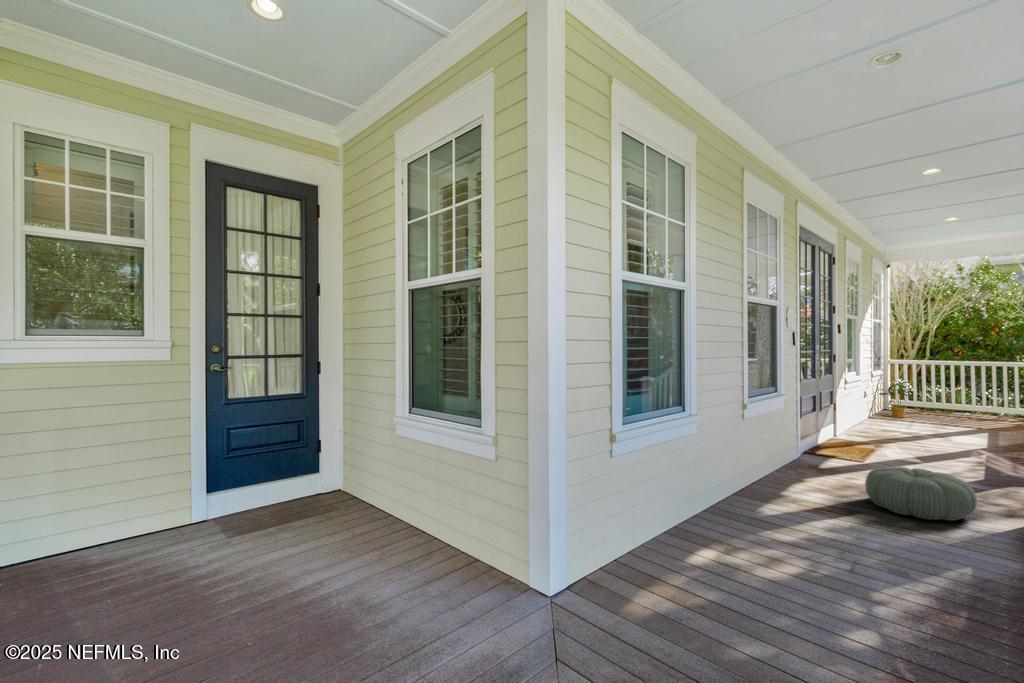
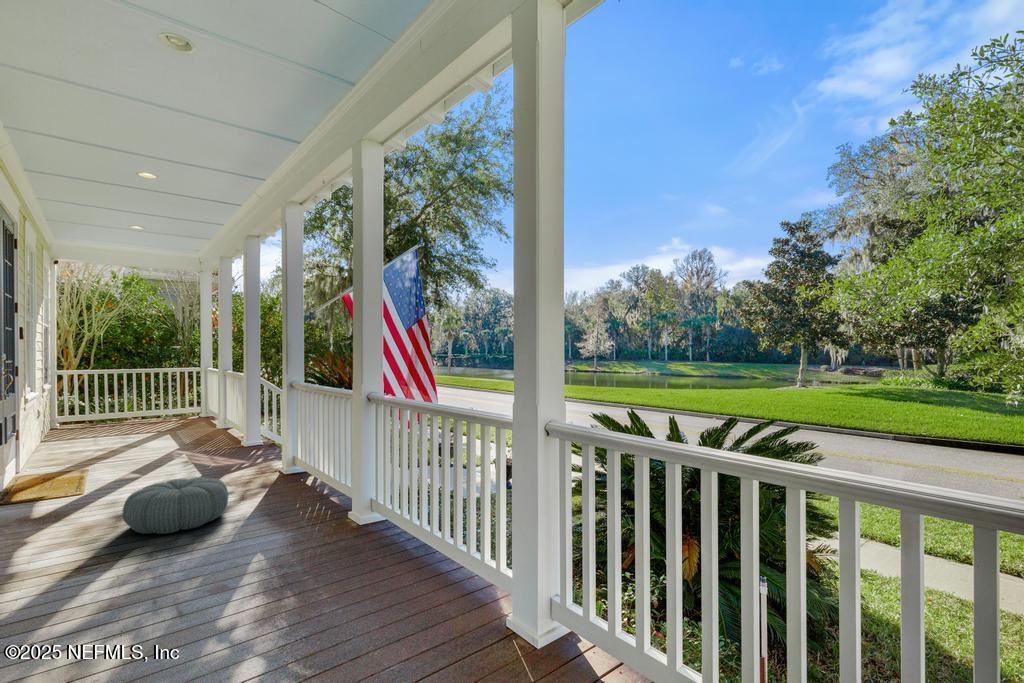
house plant: present [879,382,911,418] -> none [46,394,90,436]

